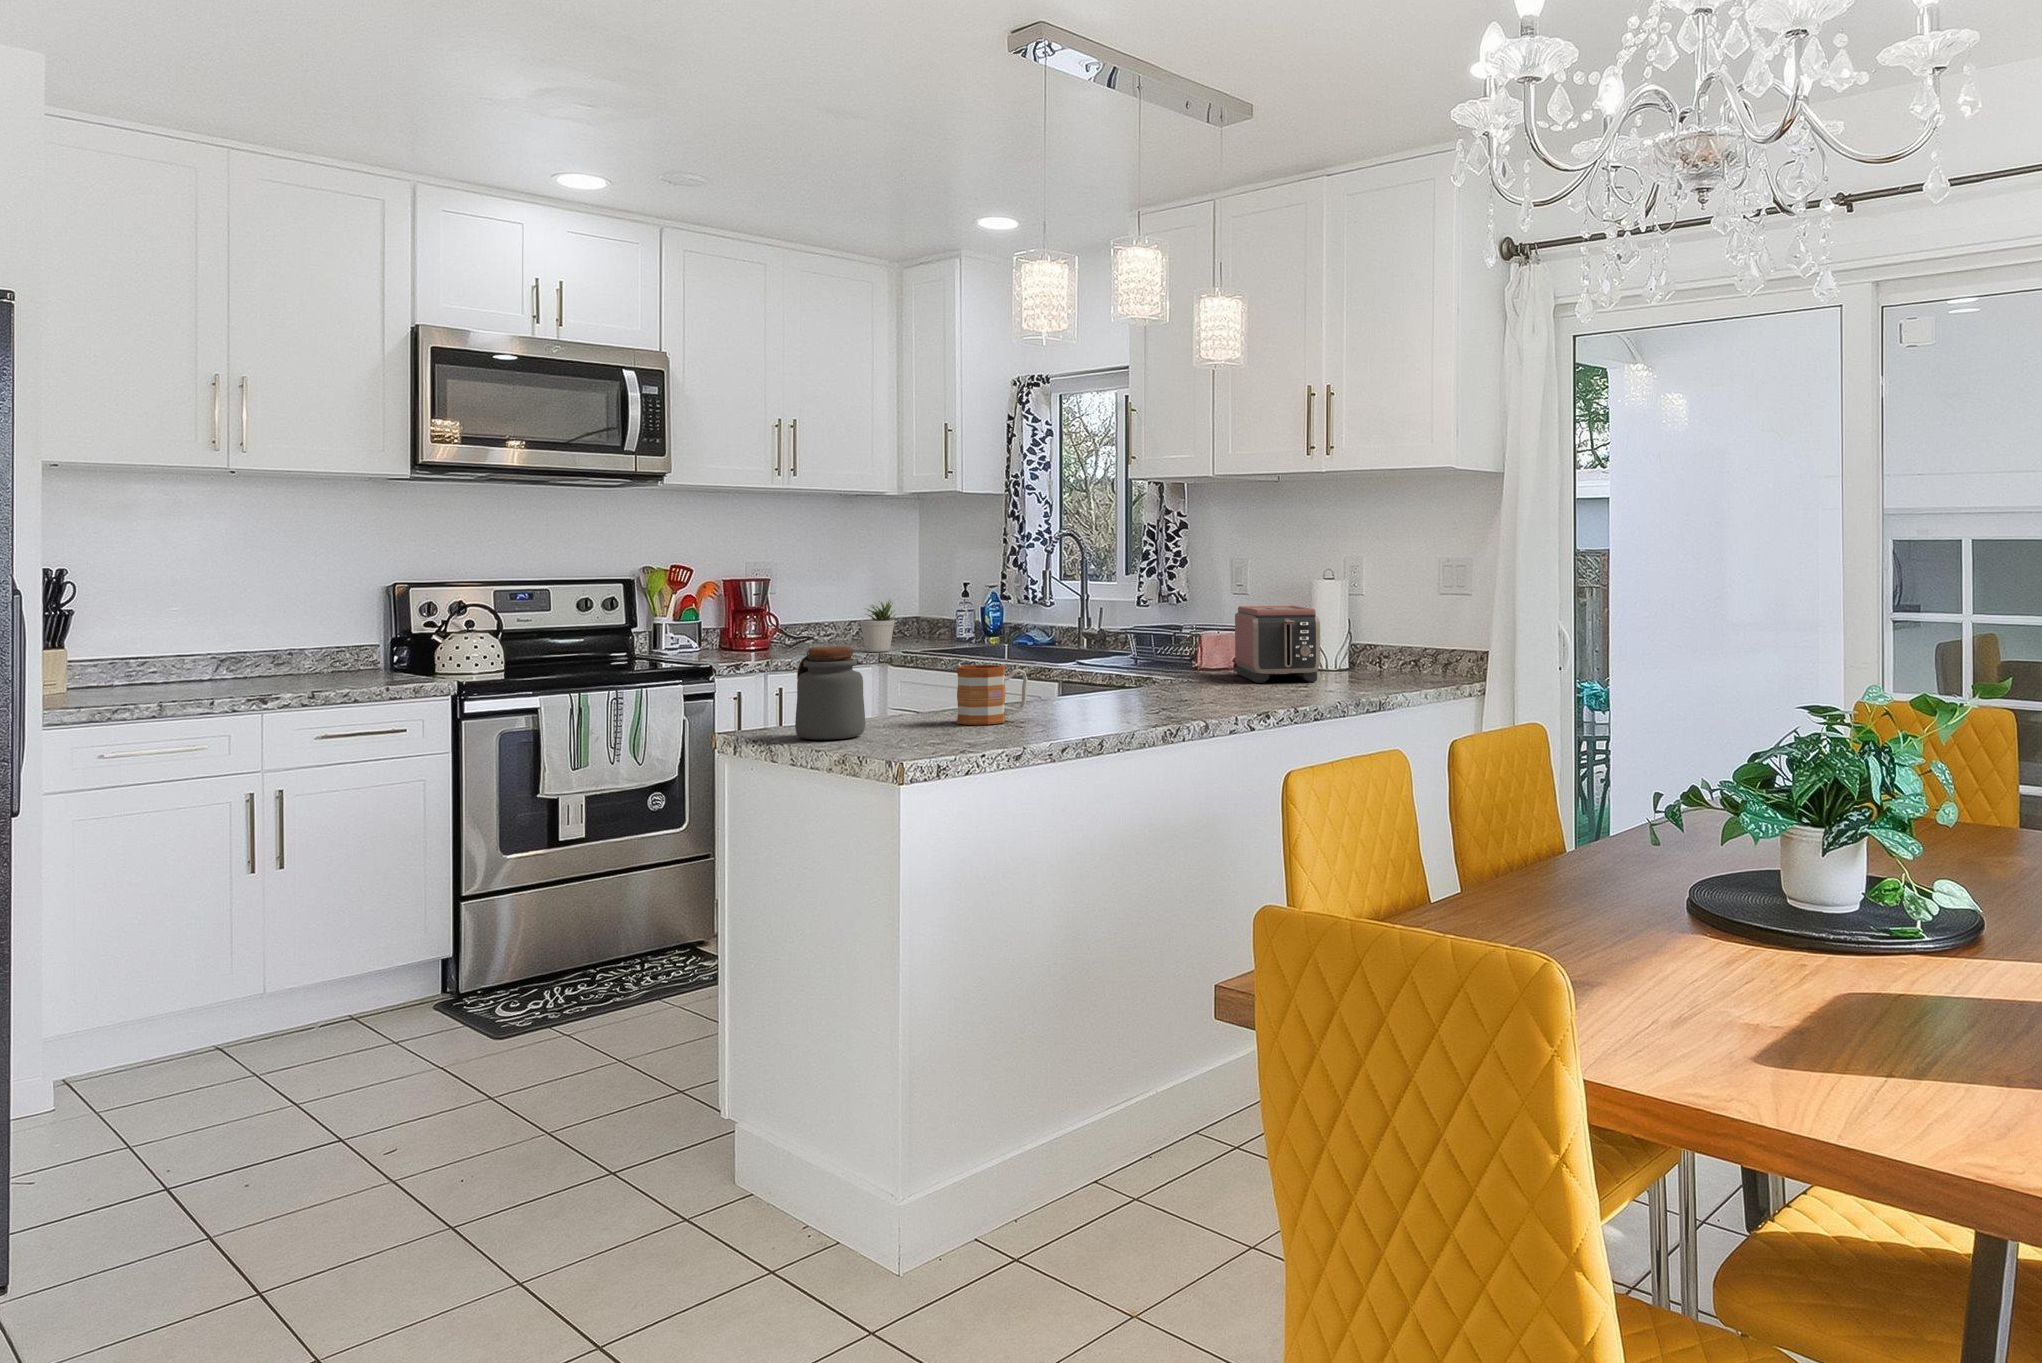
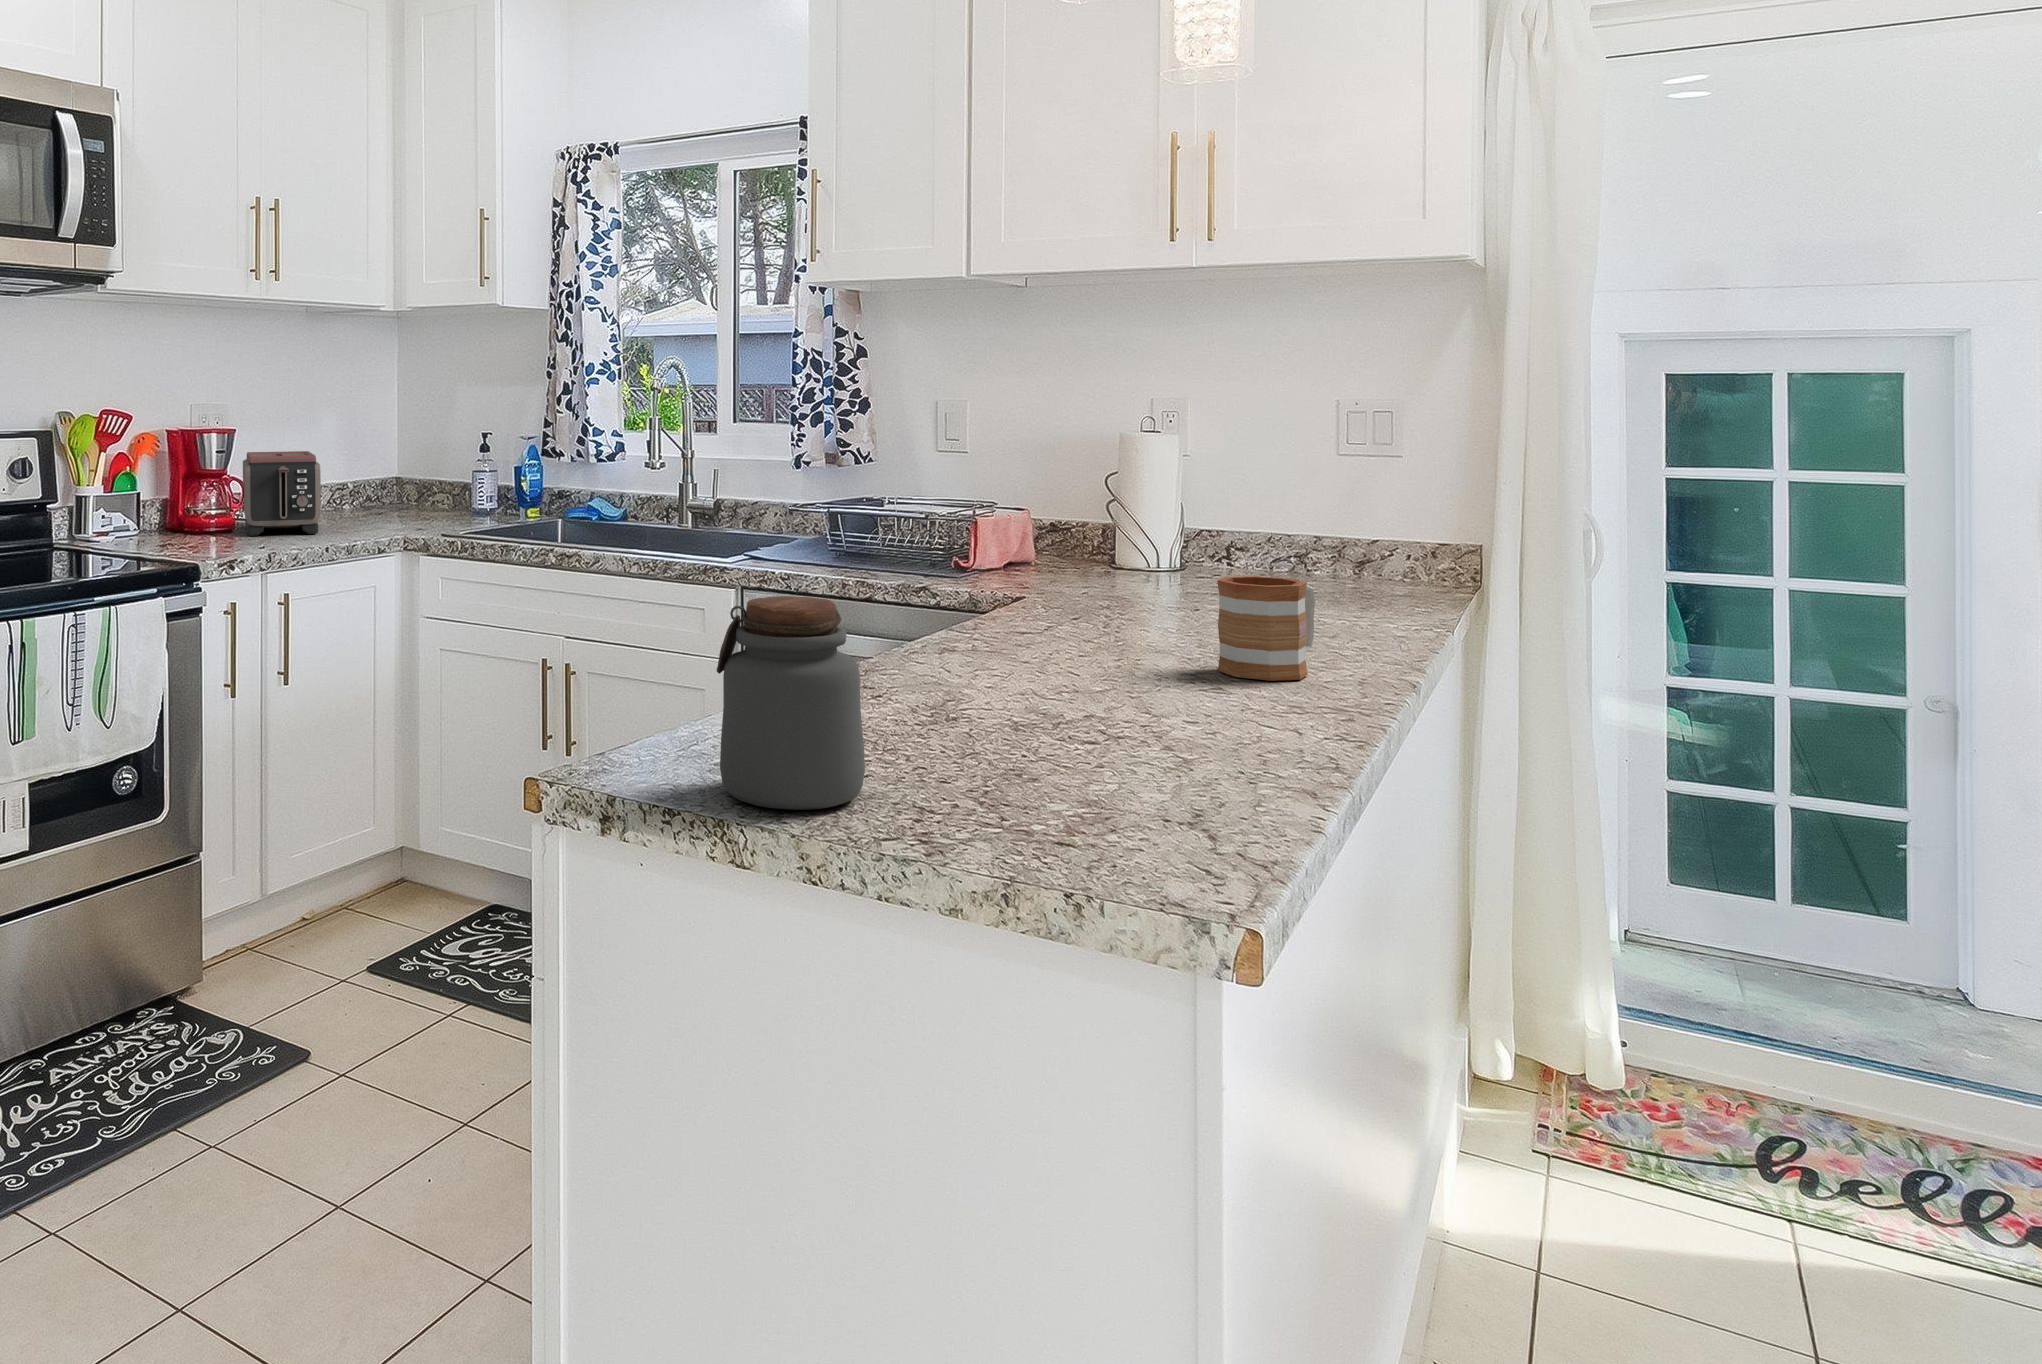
potted plant: present [860,599,895,652] -> none [367,457,419,535]
toaster: present [1235,605,1320,683] -> present [243,451,321,536]
mug: present [957,665,1027,725] -> present [1217,576,1315,681]

